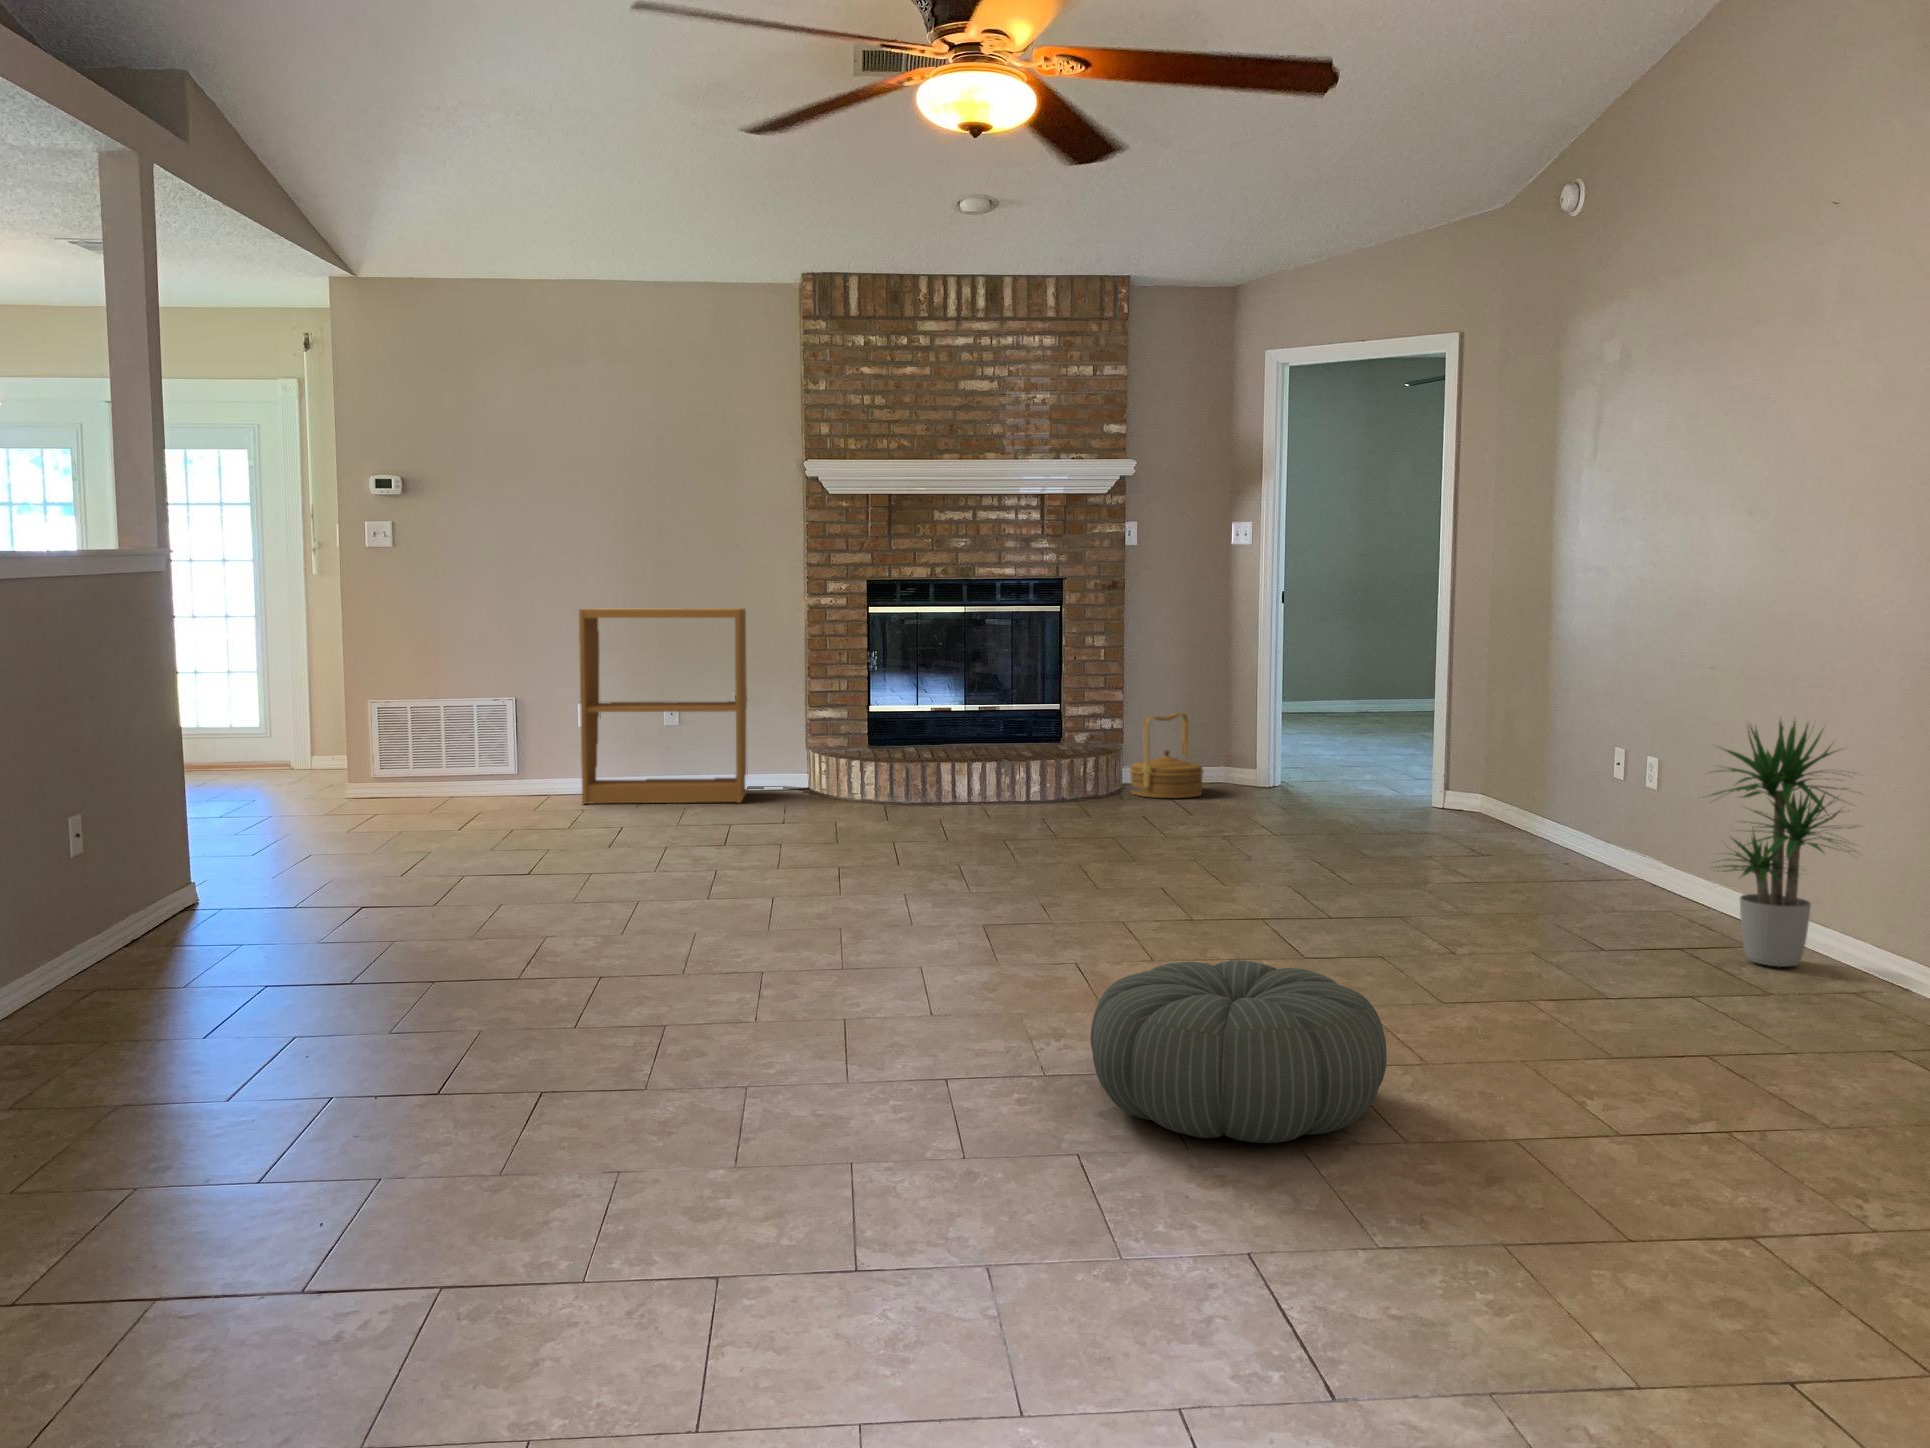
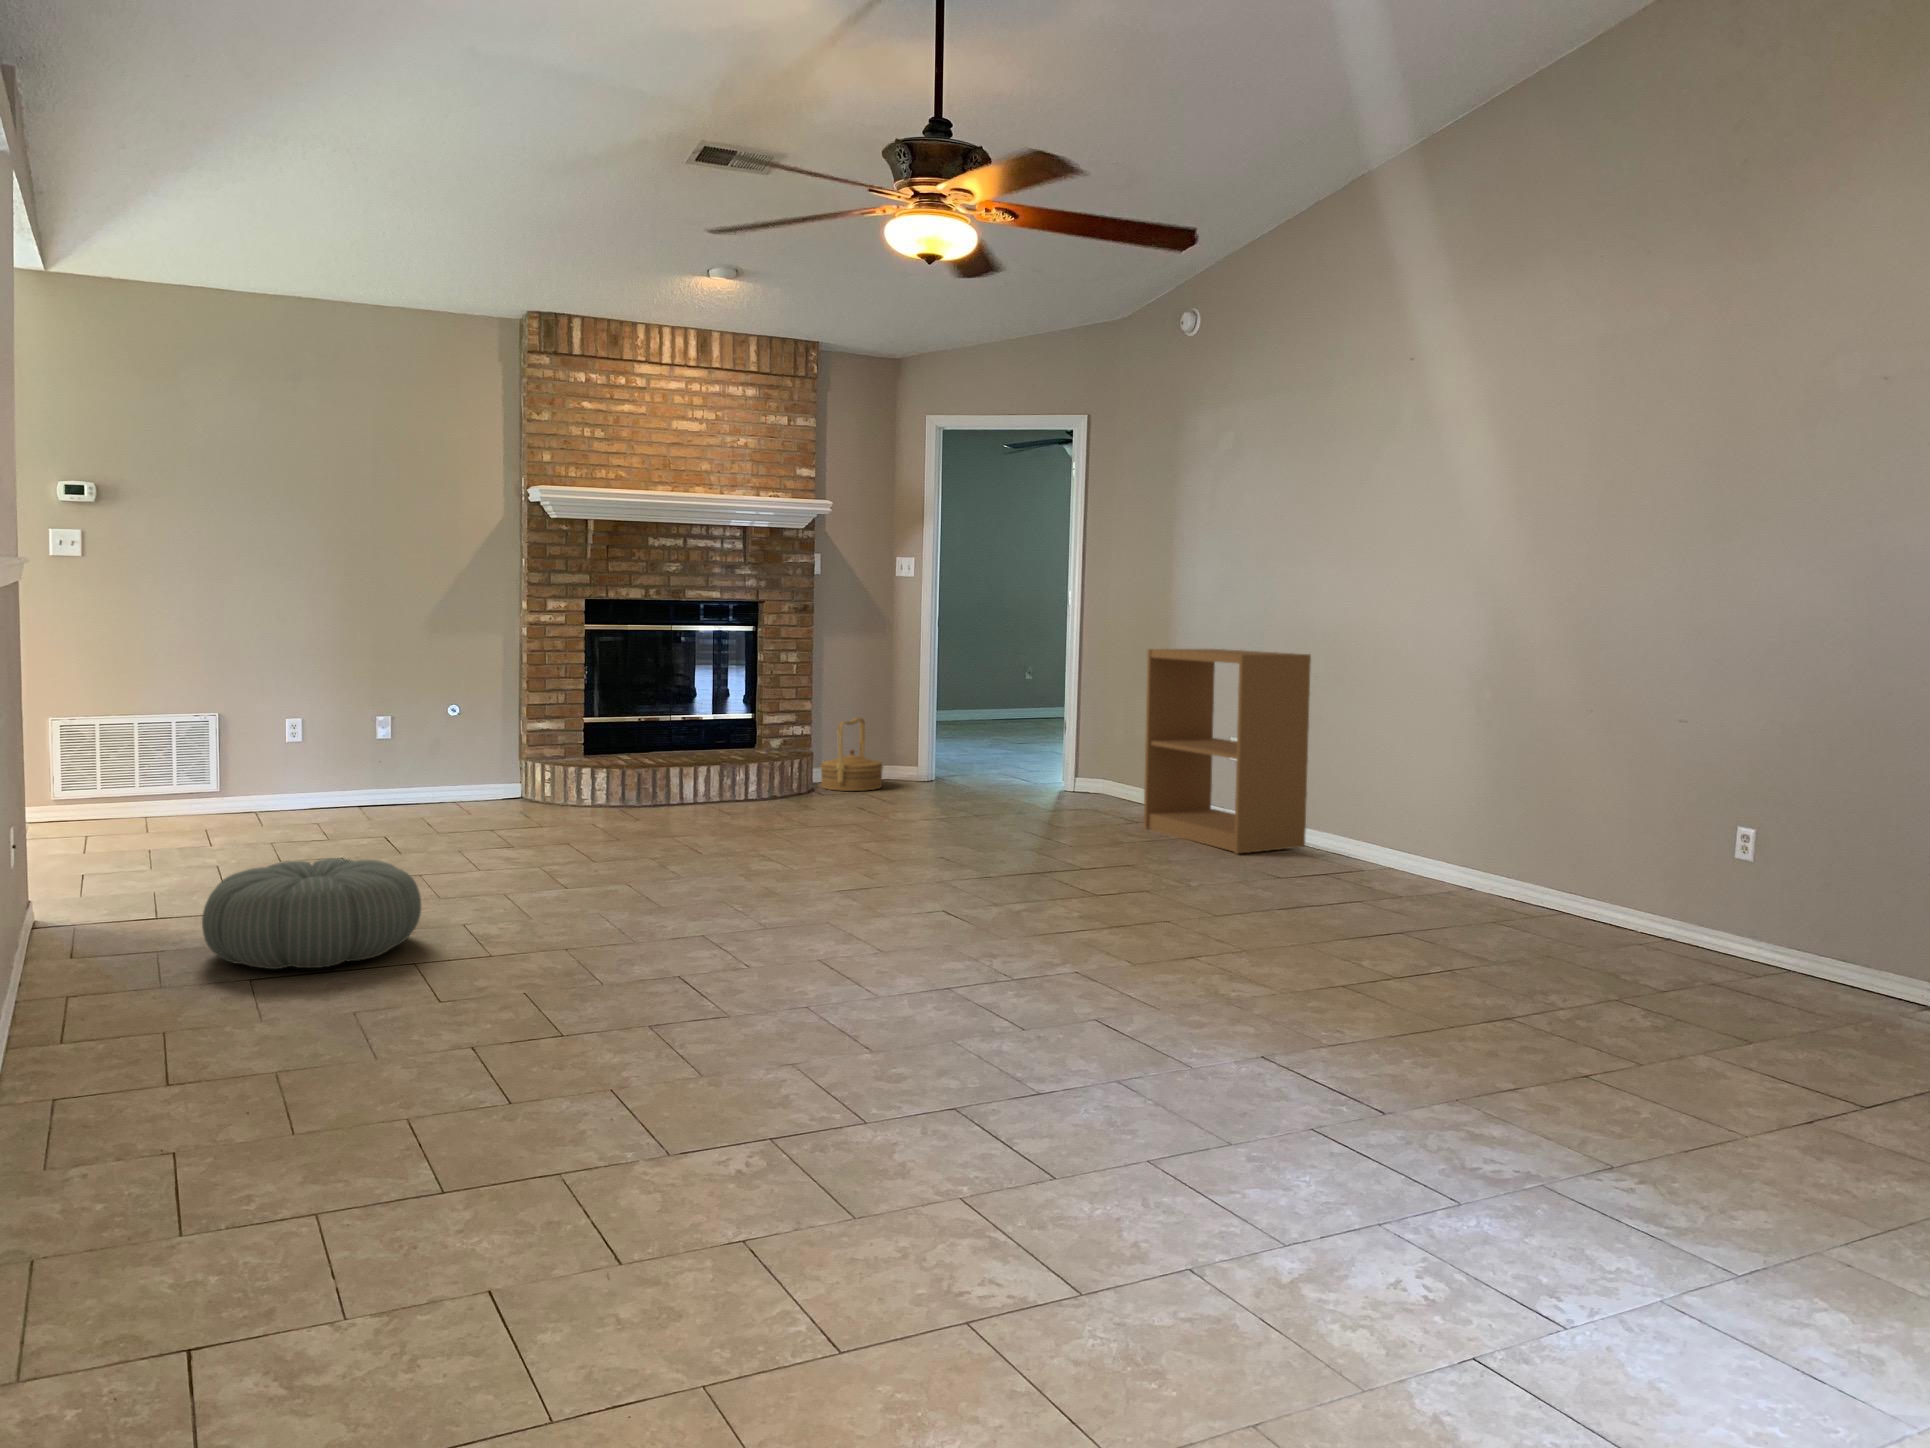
bookshelf: present [579,608,748,804] -> present [1144,649,1311,853]
potted plant: present [1711,721,1856,967] -> none [1342,715,1452,889]
pouf: present [1091,960,1387,1143] -> present [202,858,421,969]

